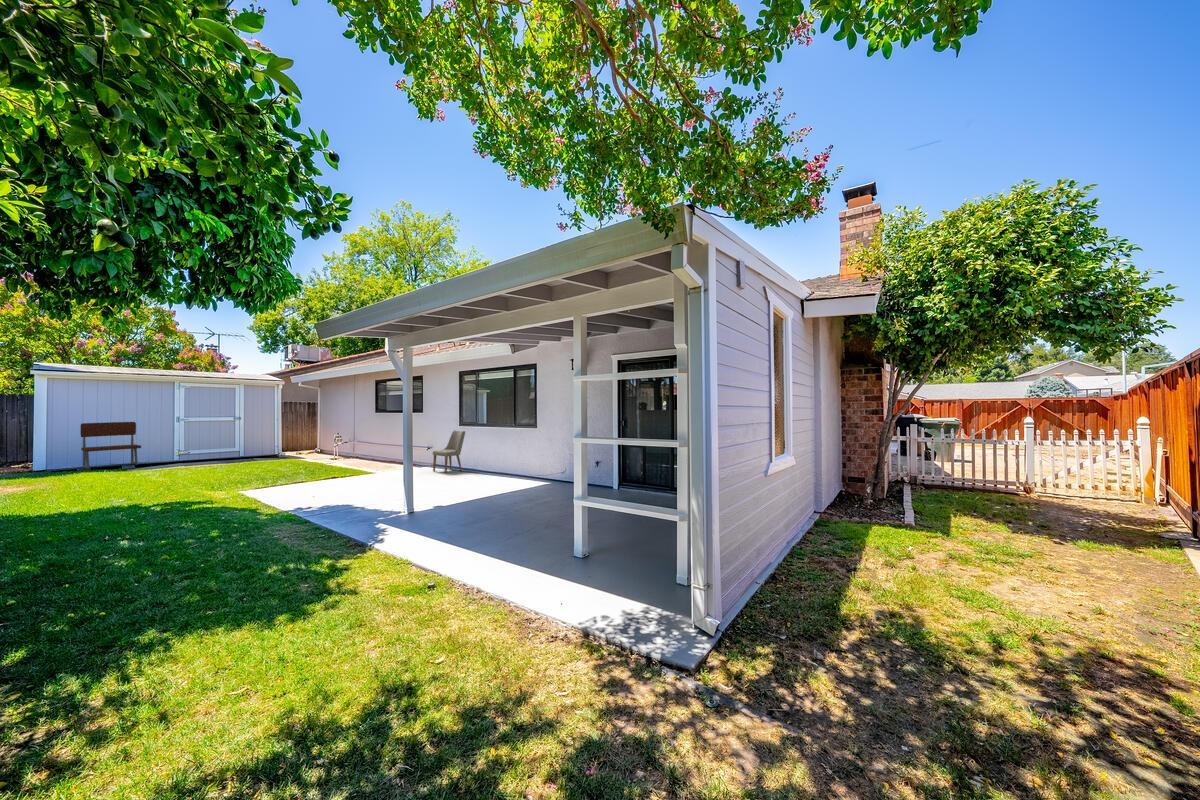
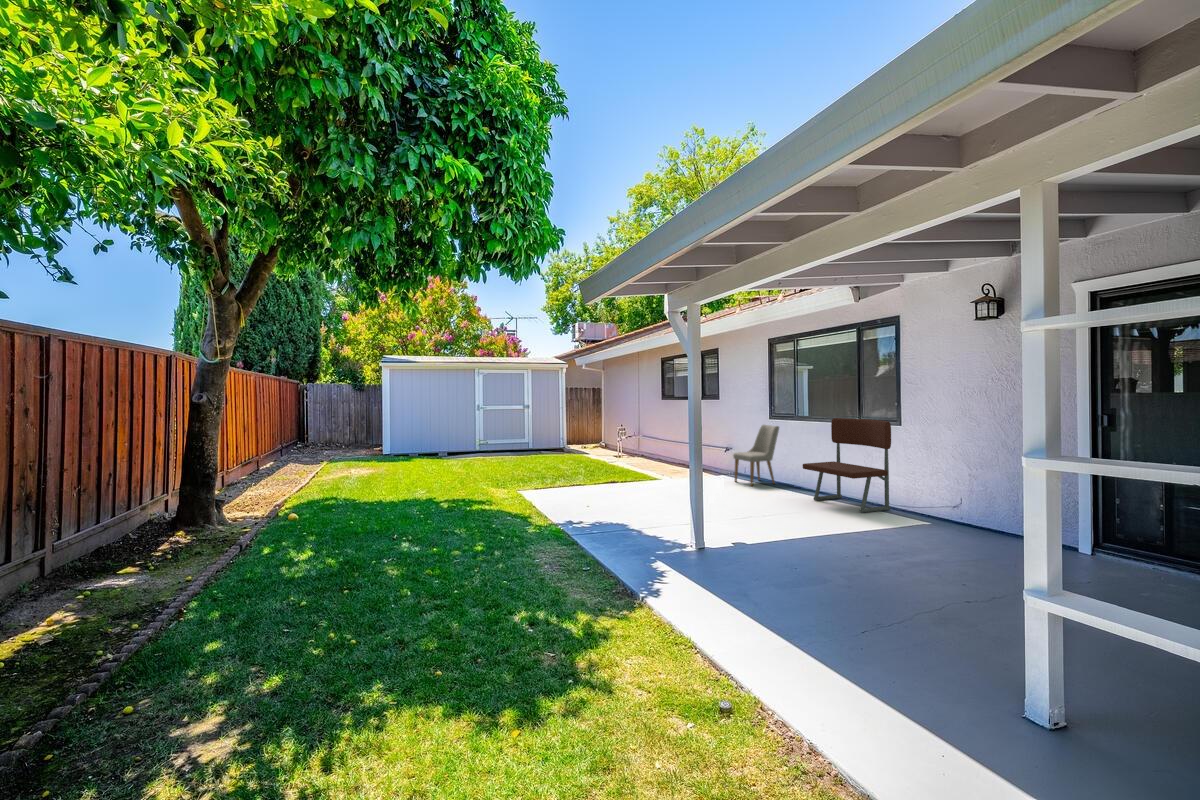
bench: present [80,422,141,469] -> present [803,418,891,513]

